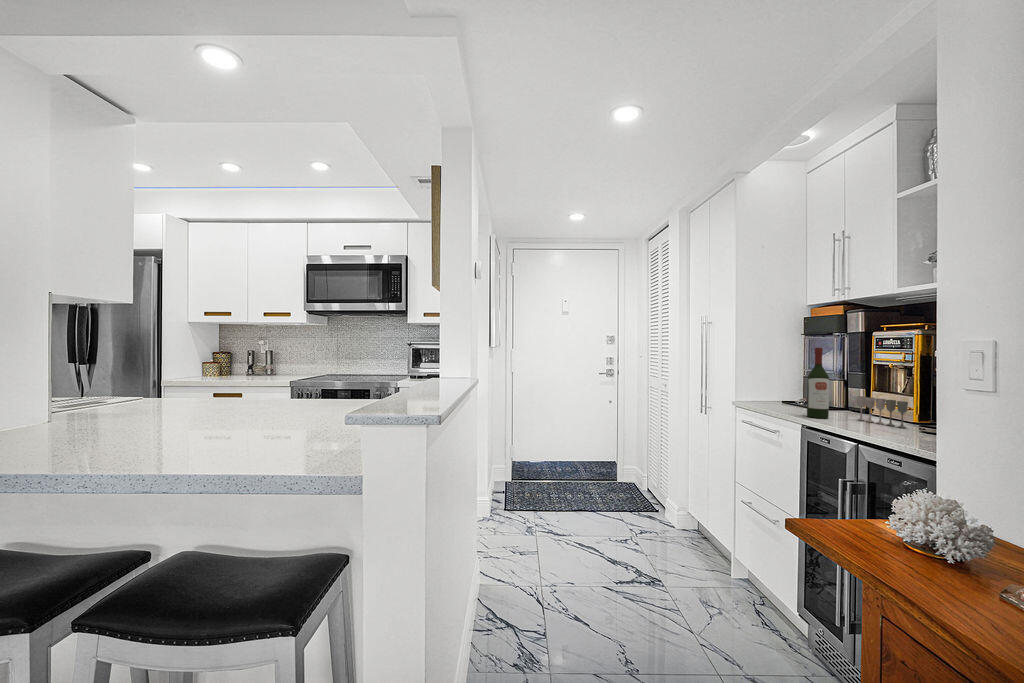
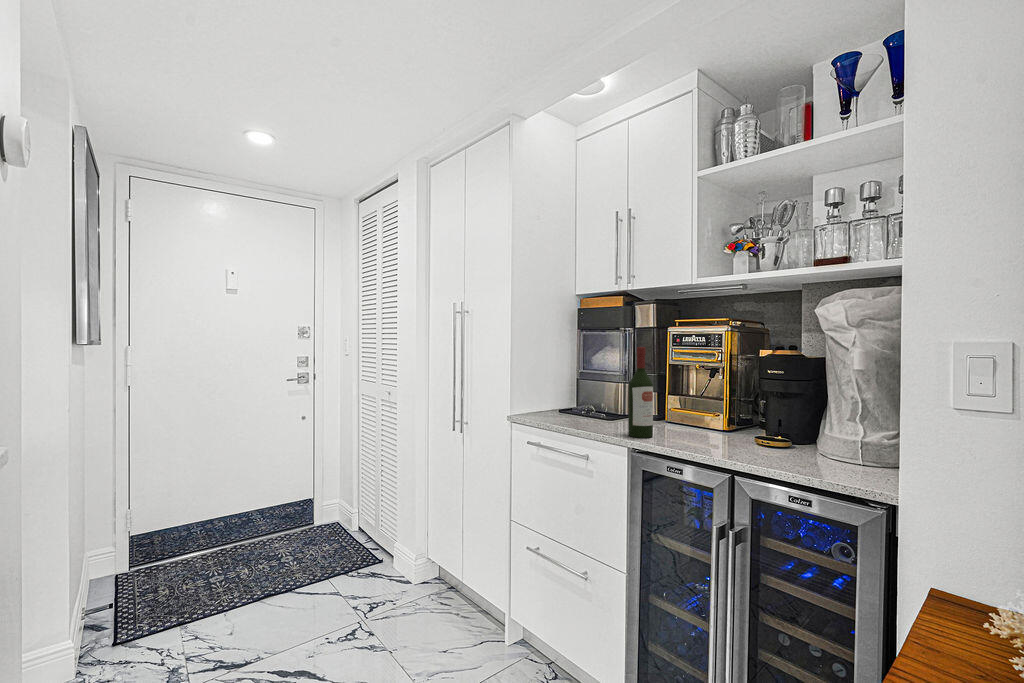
wine glass: present [857,396,908,428] -> none [676,405,742,442]

